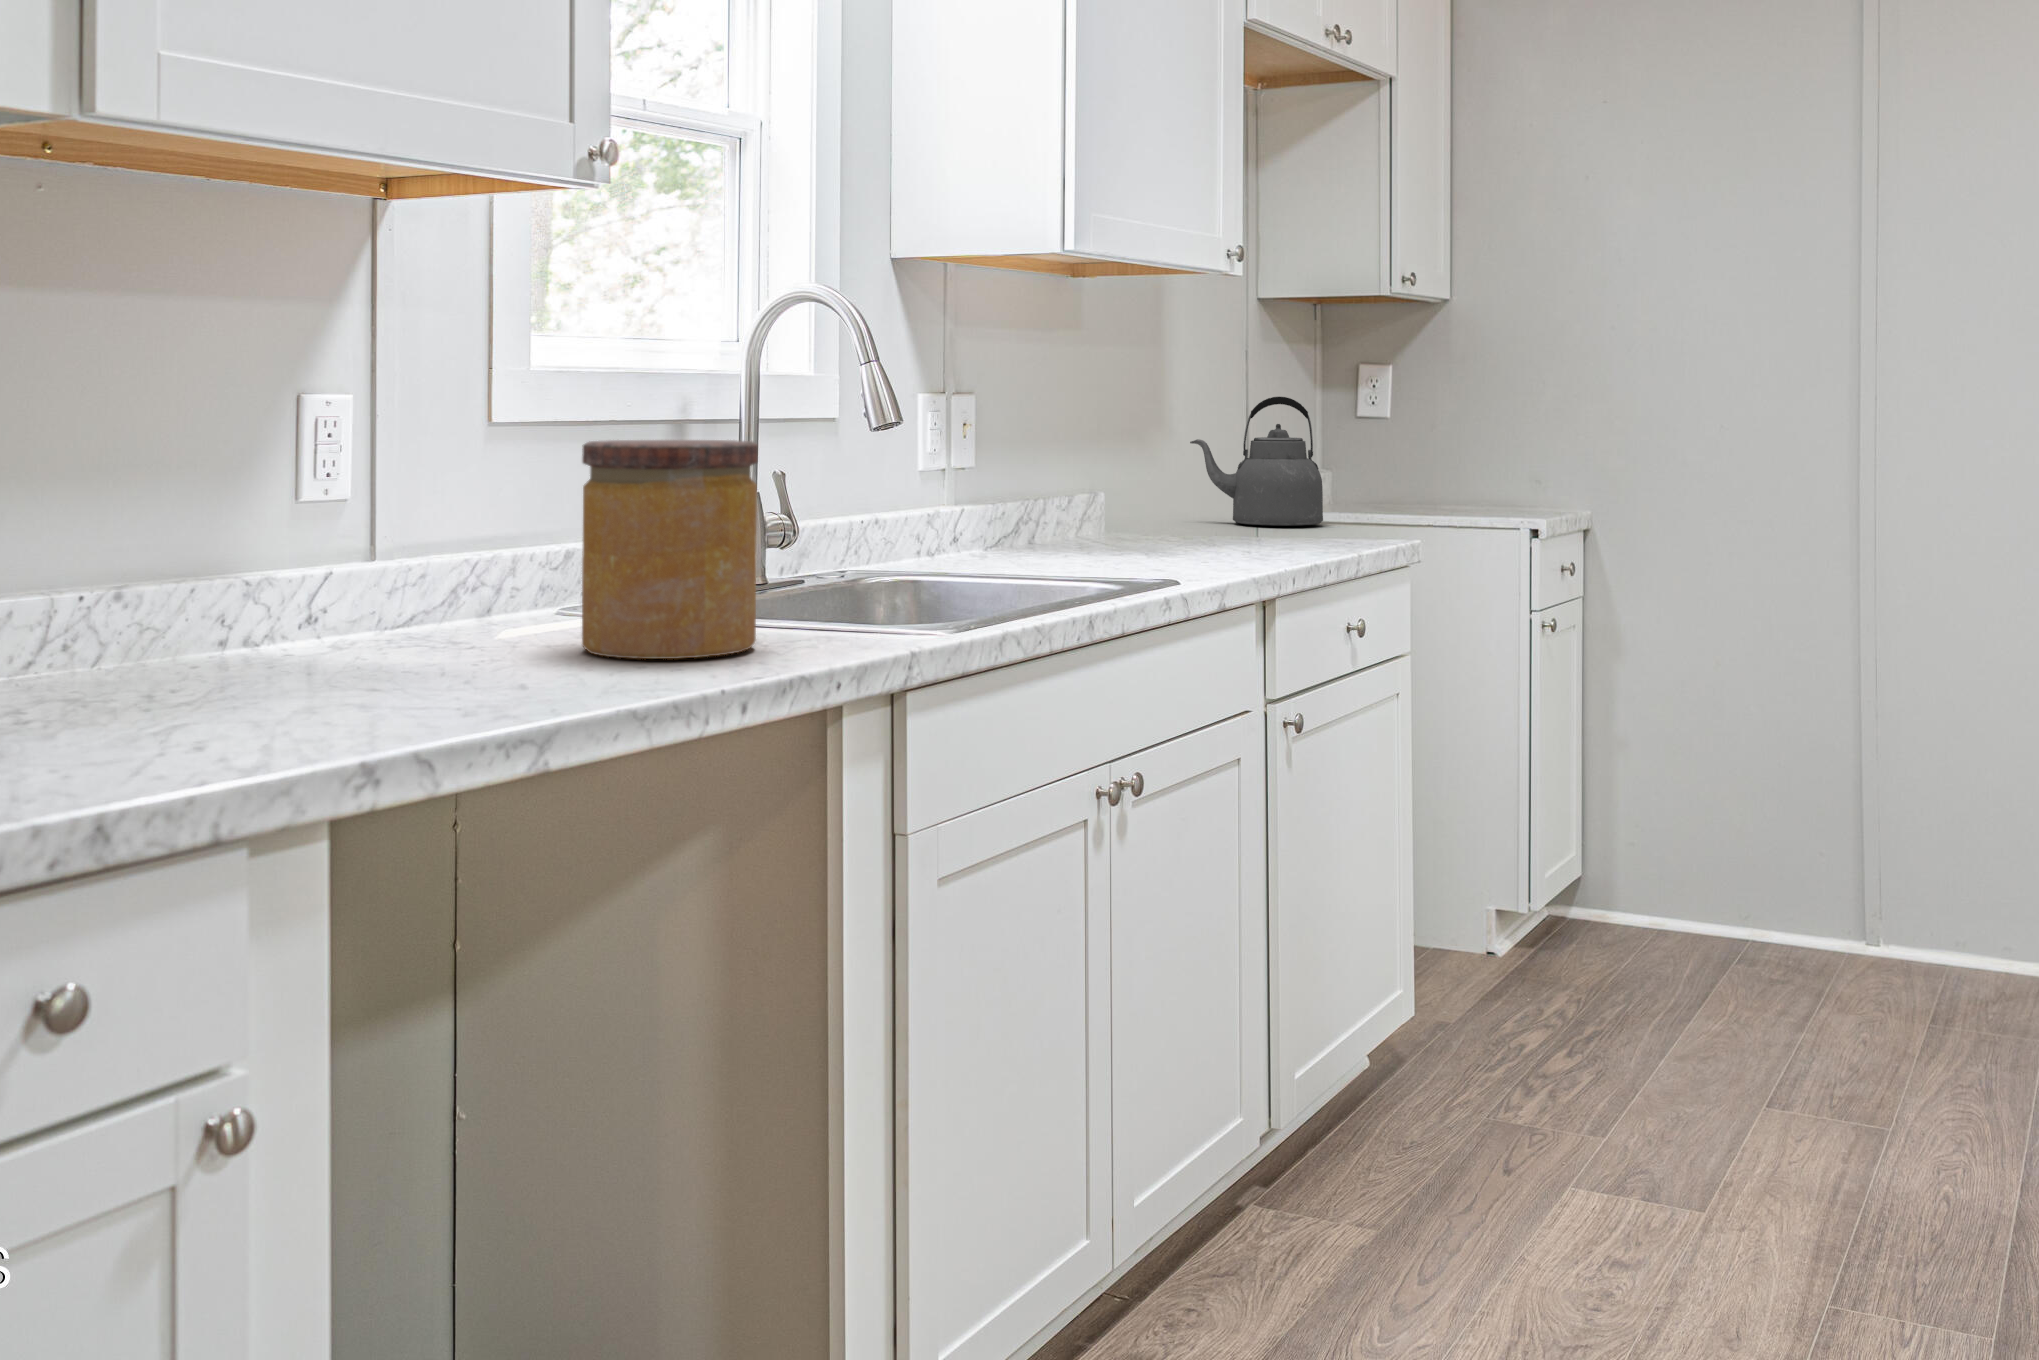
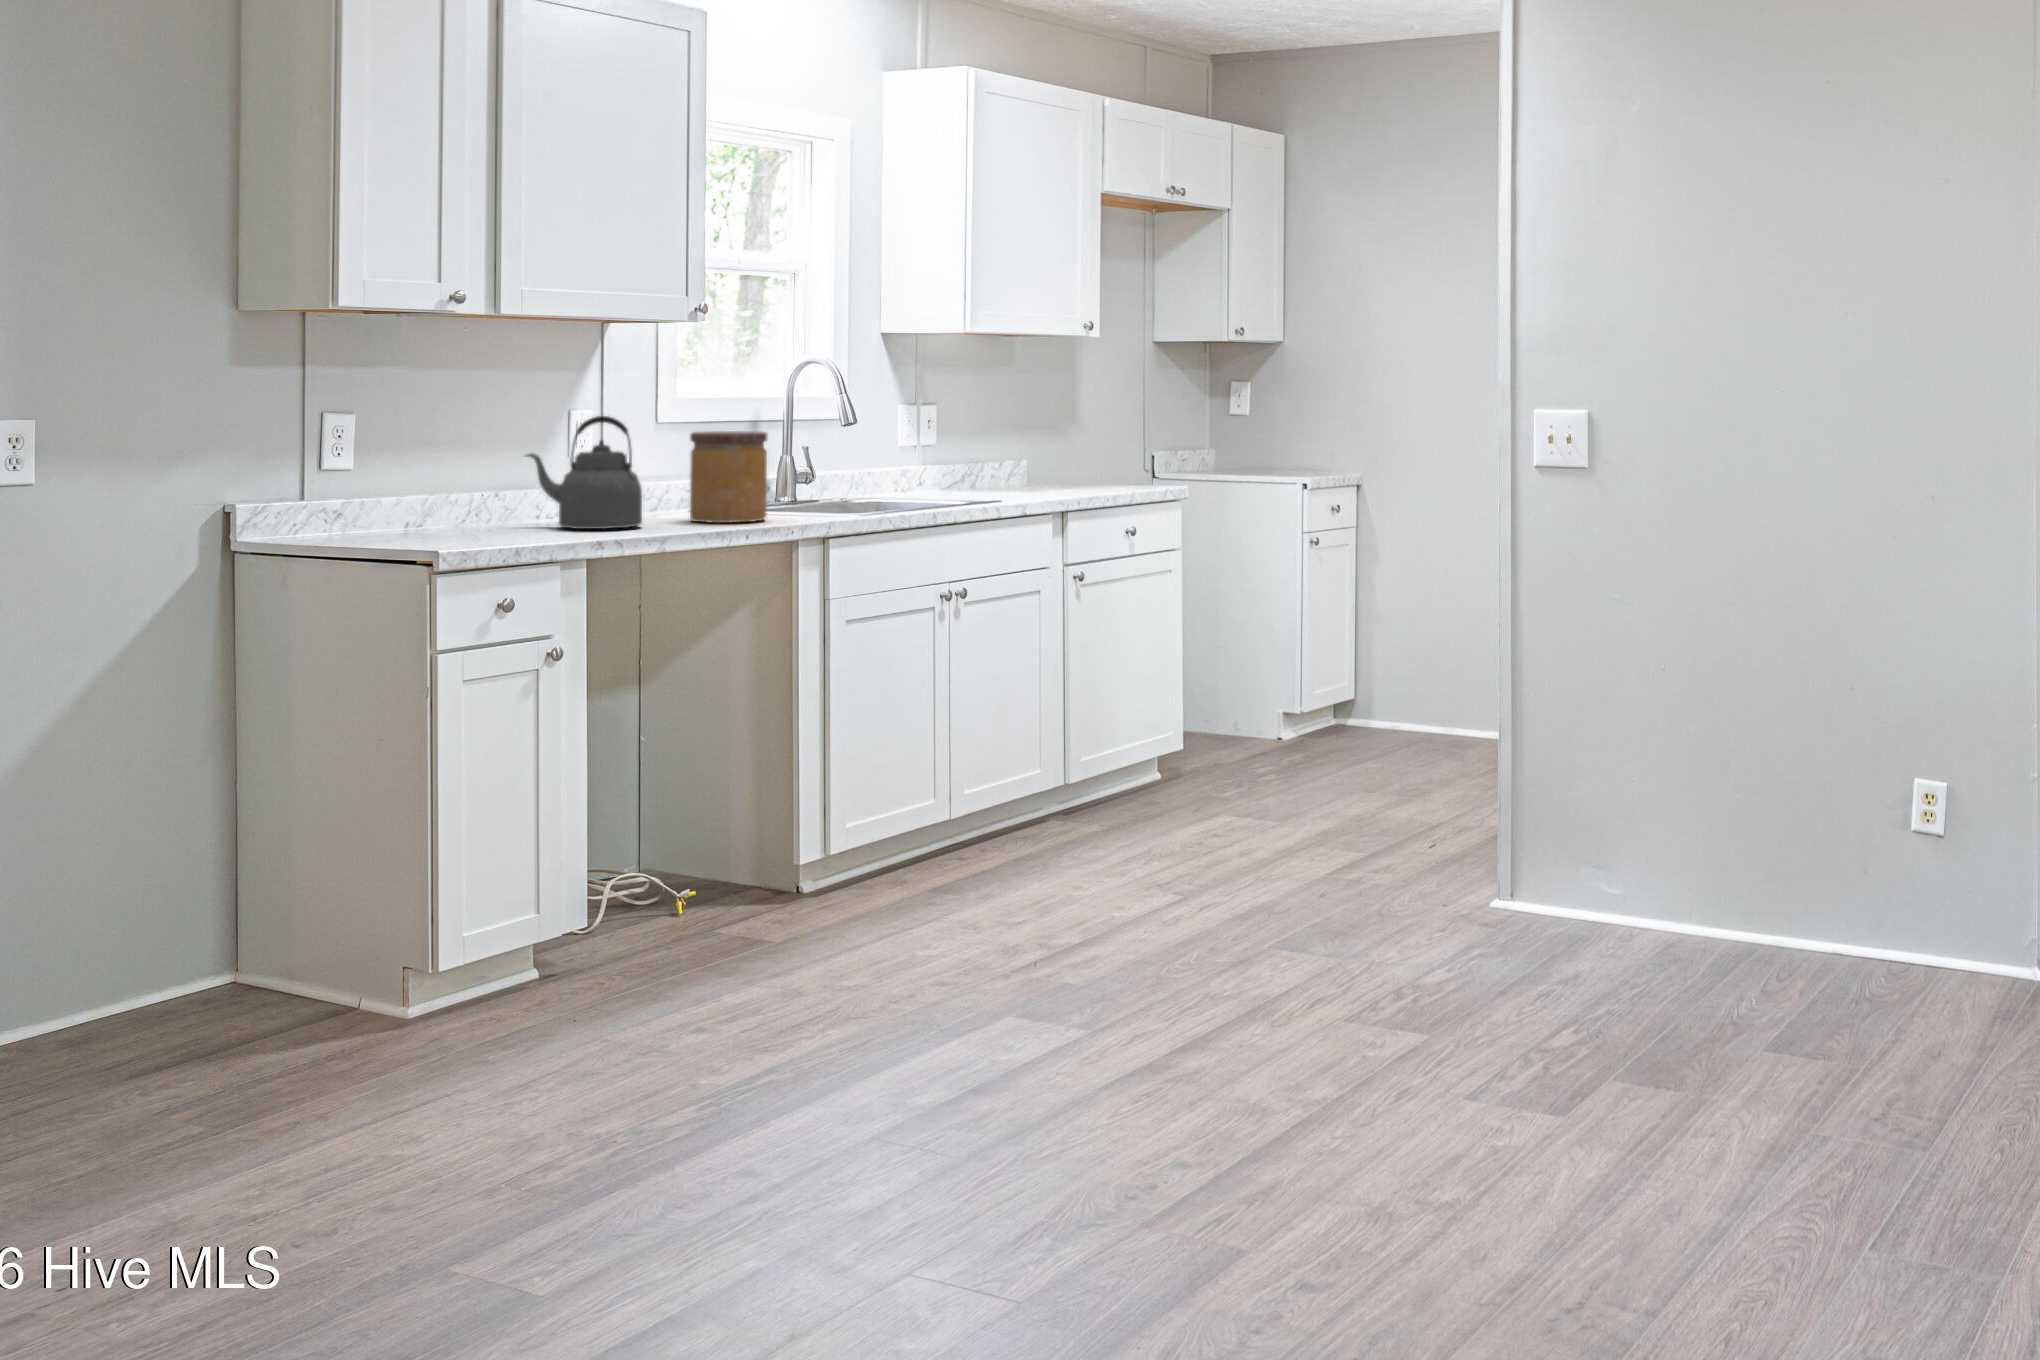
kettle: present [1190,397,1323,526] -> present [526,416,642,529]

